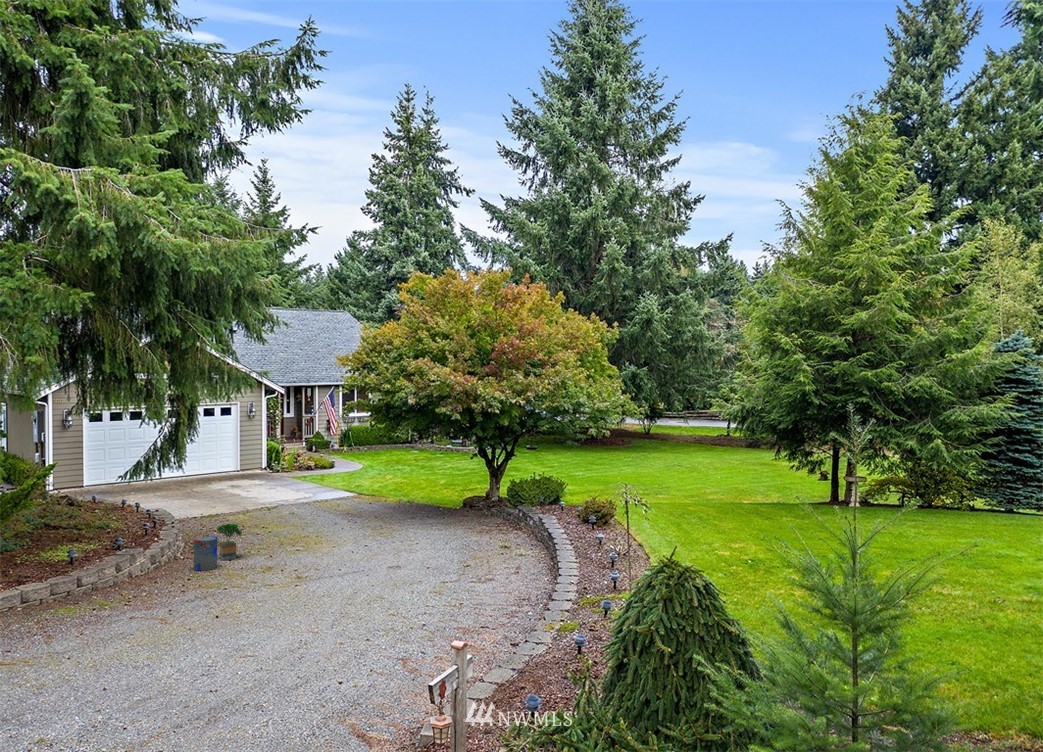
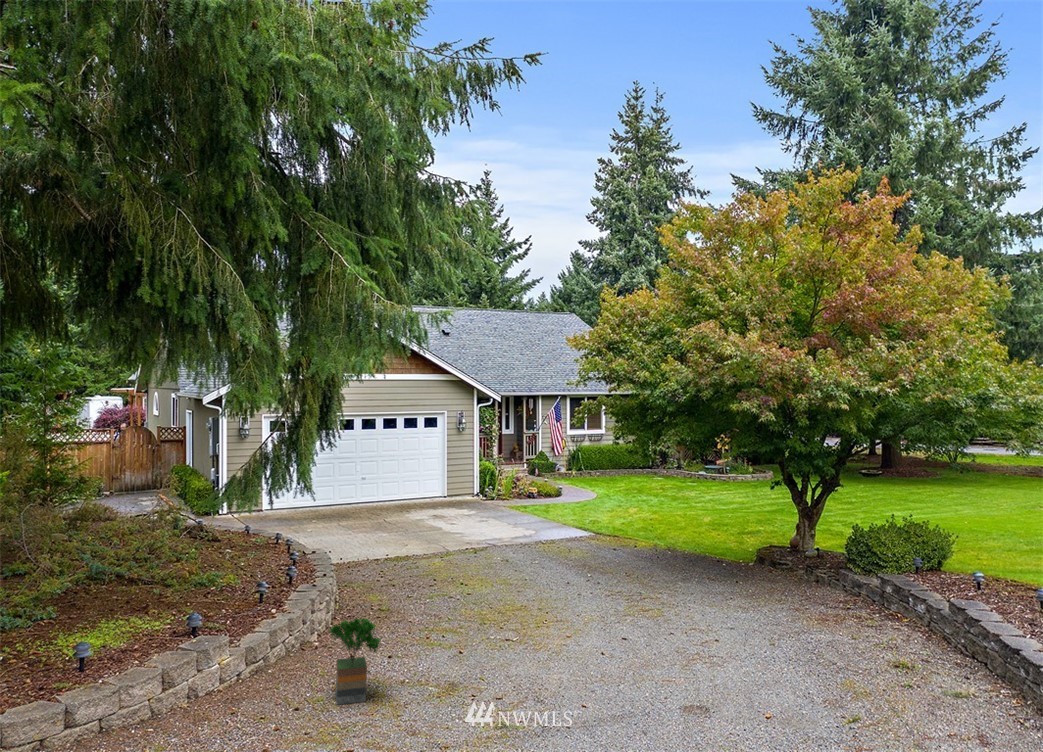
trash can: present [193,534,218,571] -> none [260,652,317,745]

